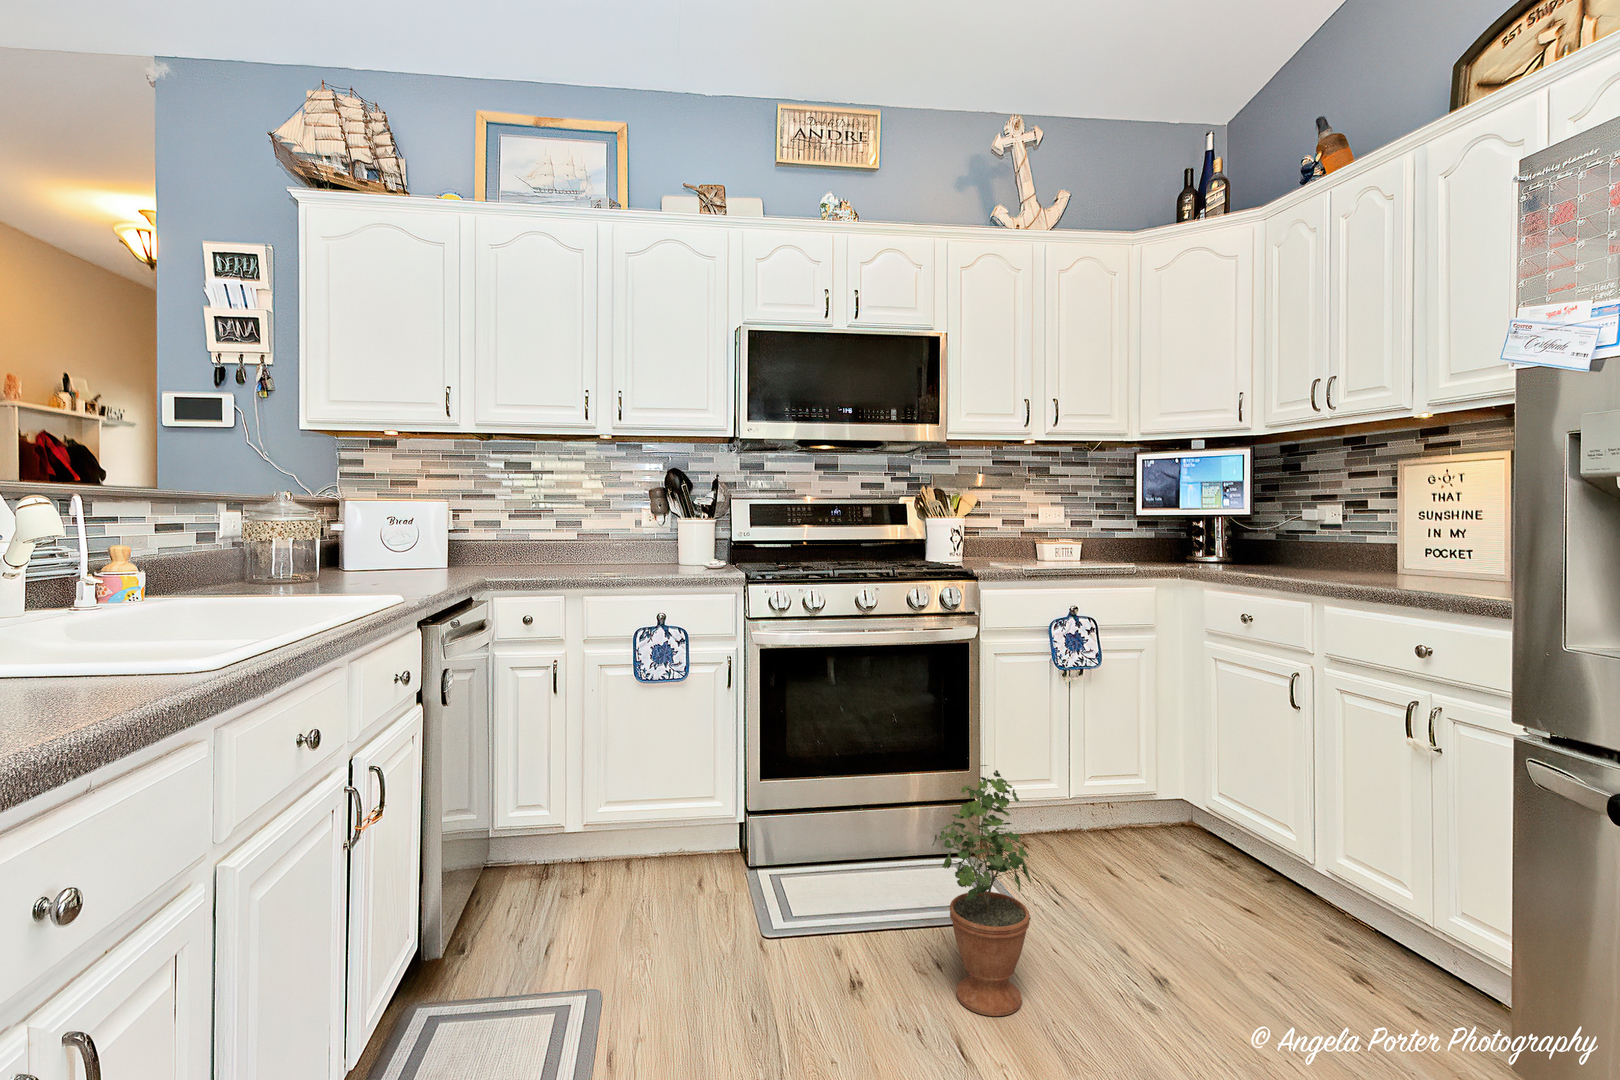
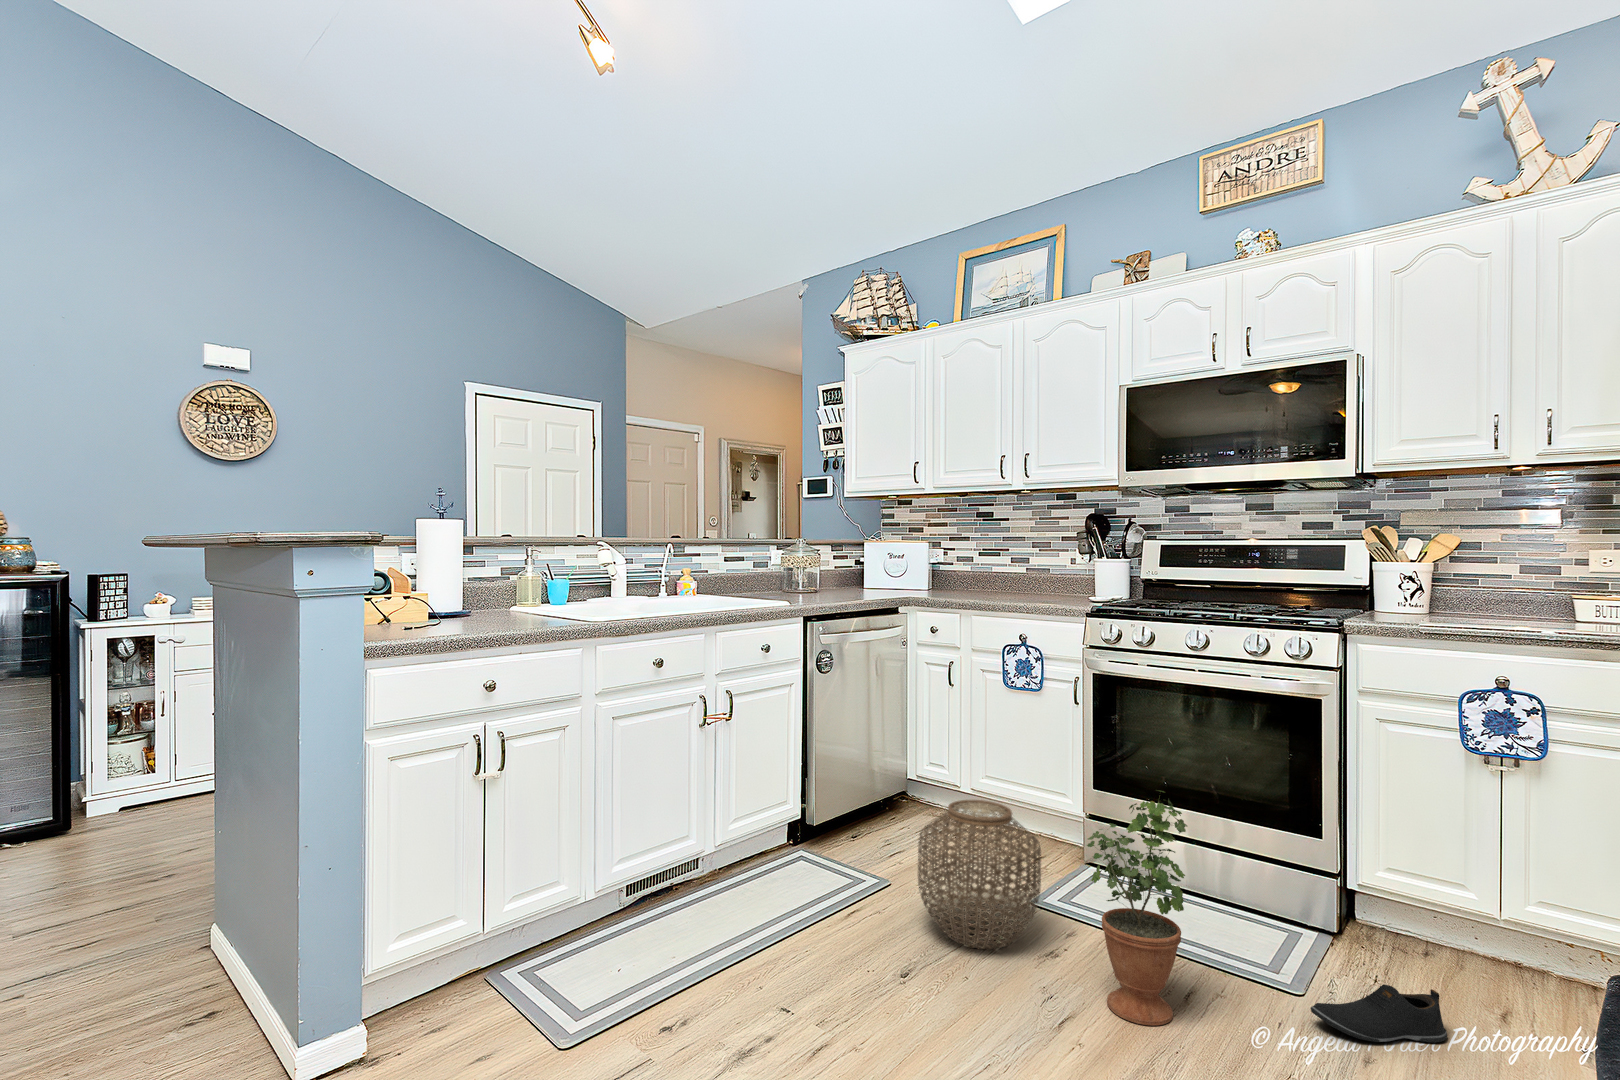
woven basket: none [697,829,849,1023] -> present [918,800,1041,949]
shoe: none [1069,866,1128,932] -> present [1311,984,1447,1043]

